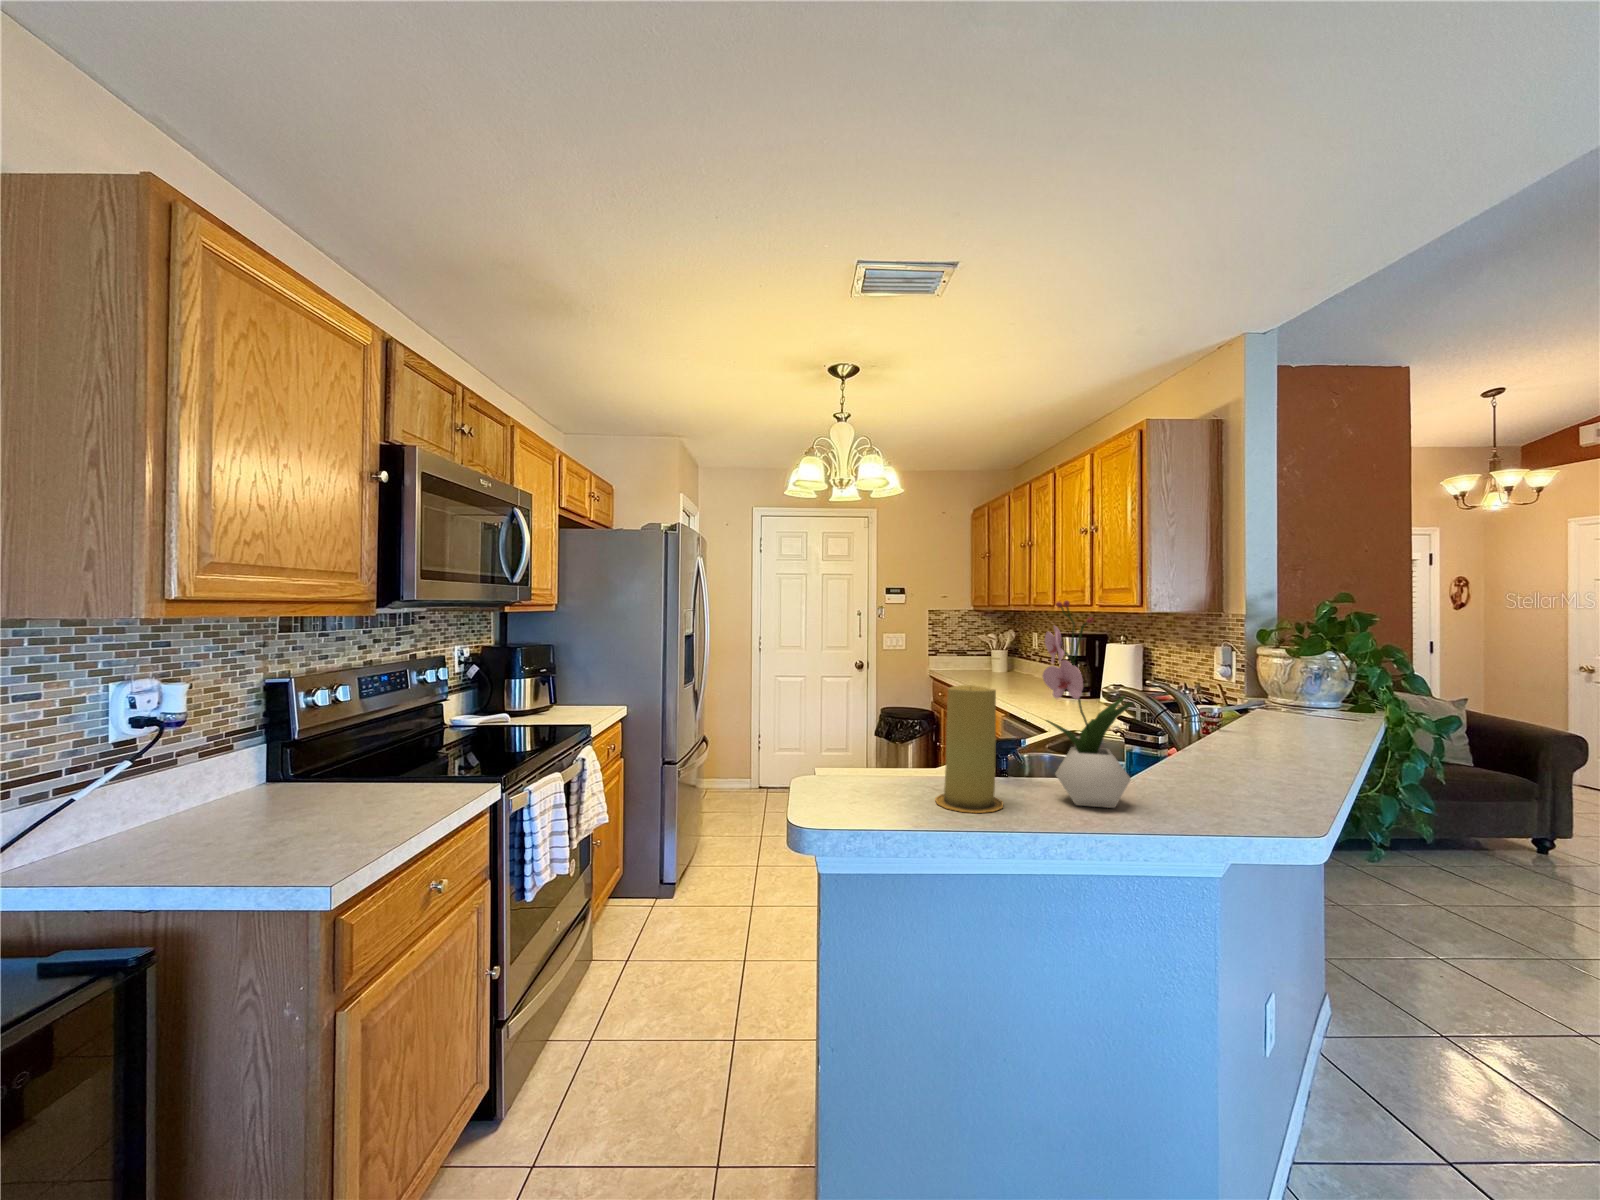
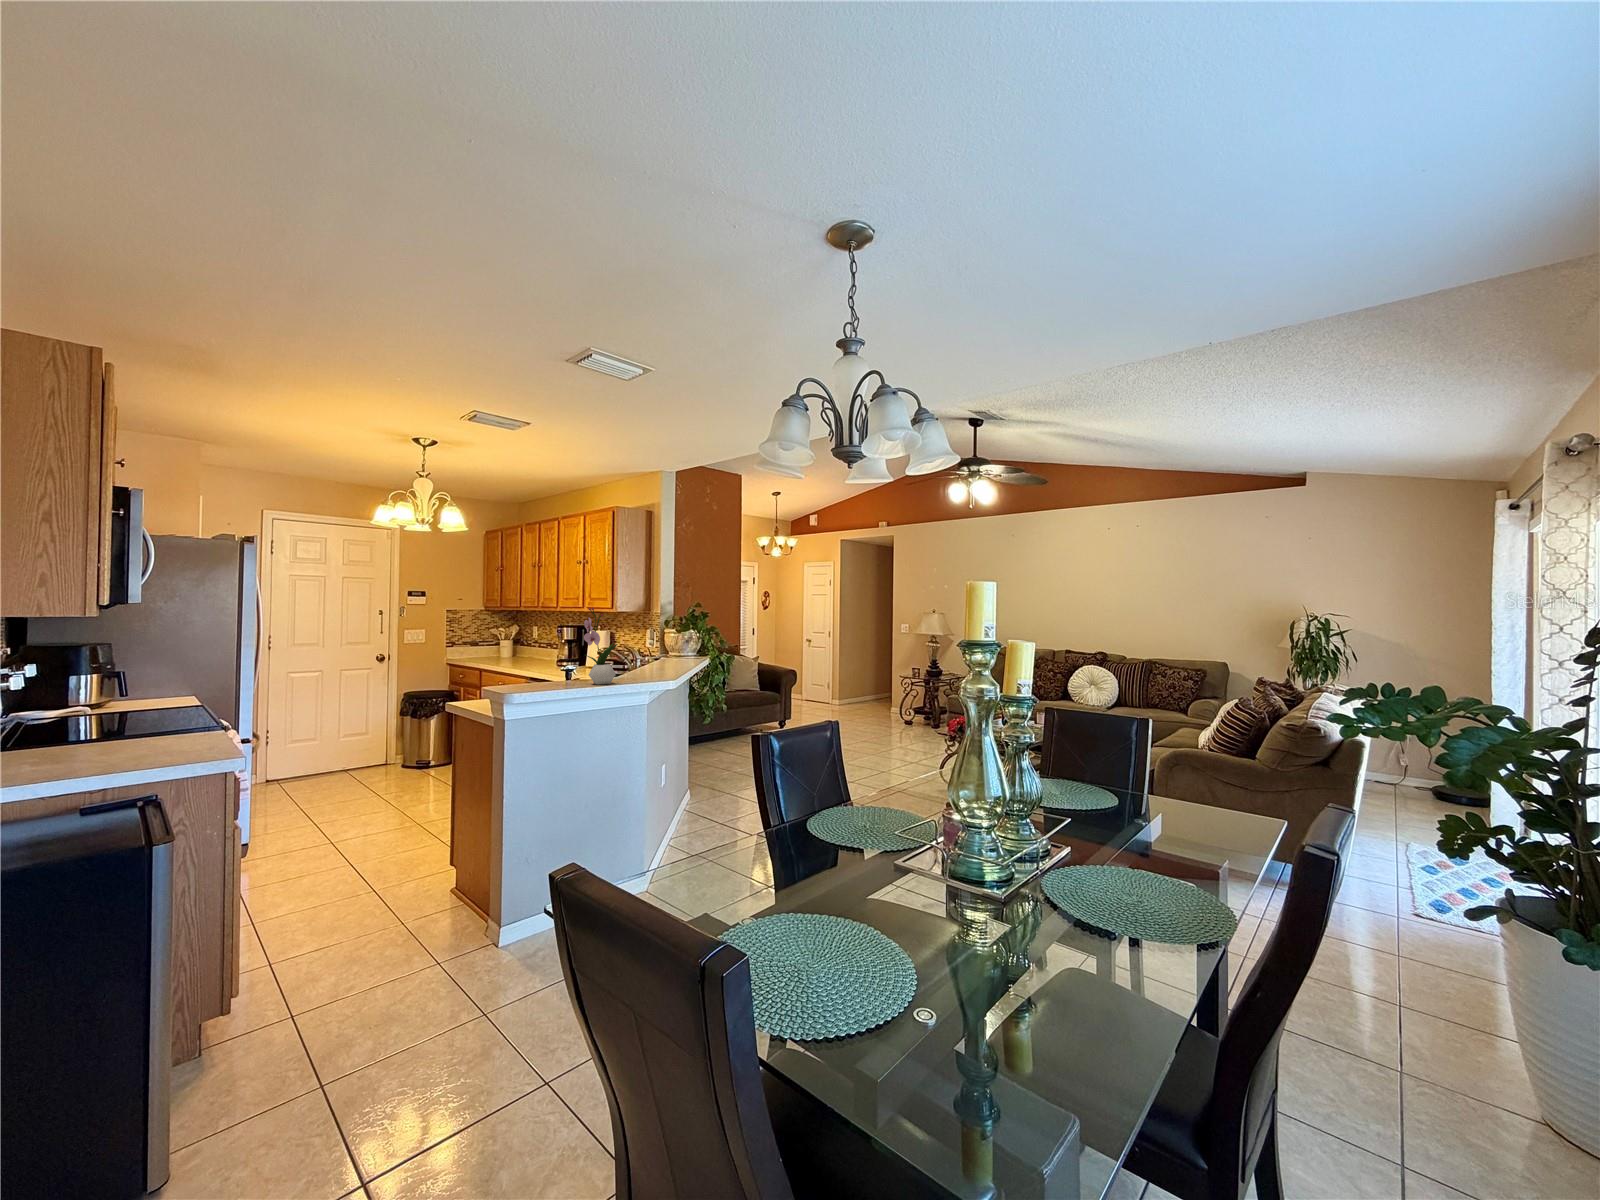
candle: present [935,685,1003,813] -> none [543,642,571,689]

